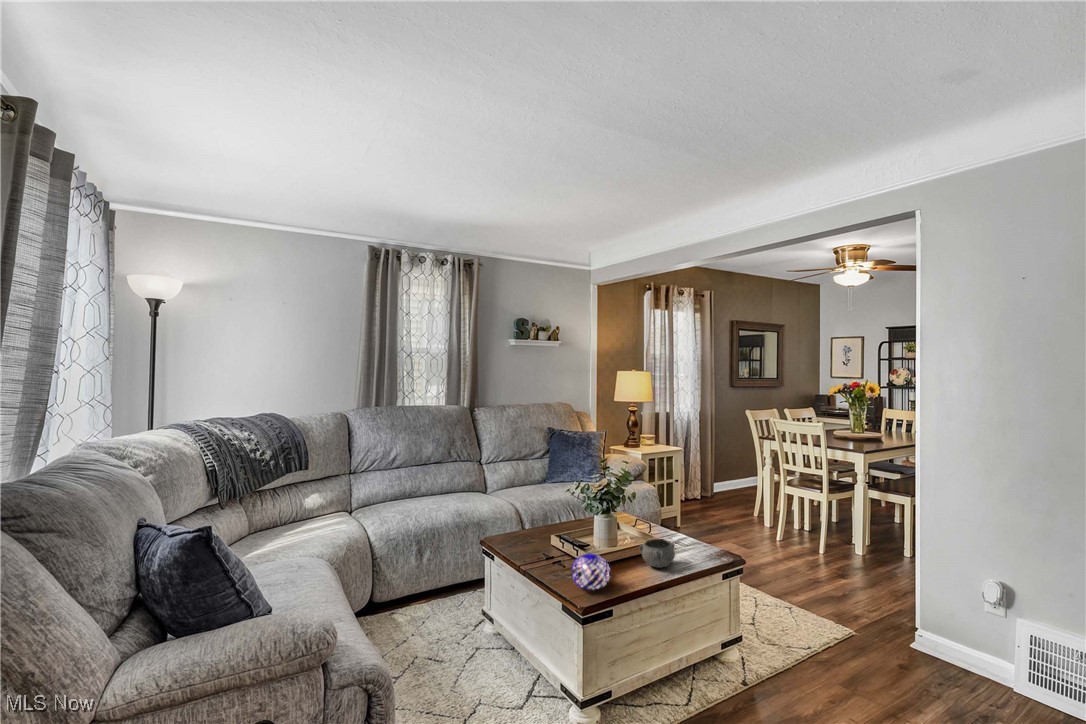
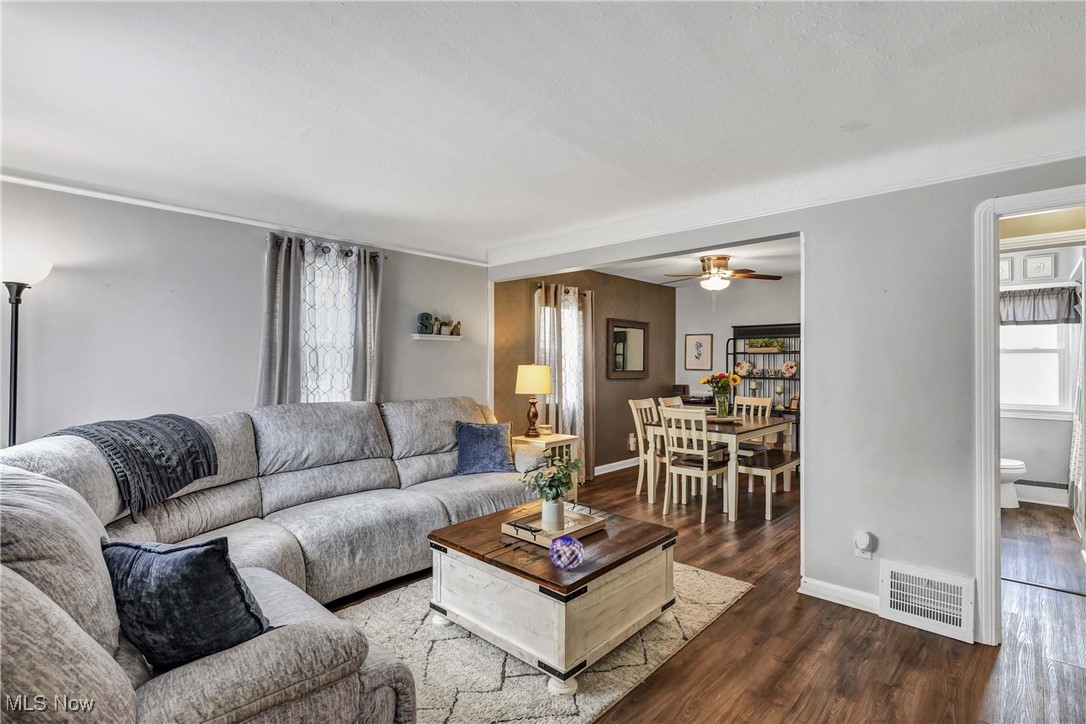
decorative bowl: present [639,539,675,568] -> none [595,519,627,544]

